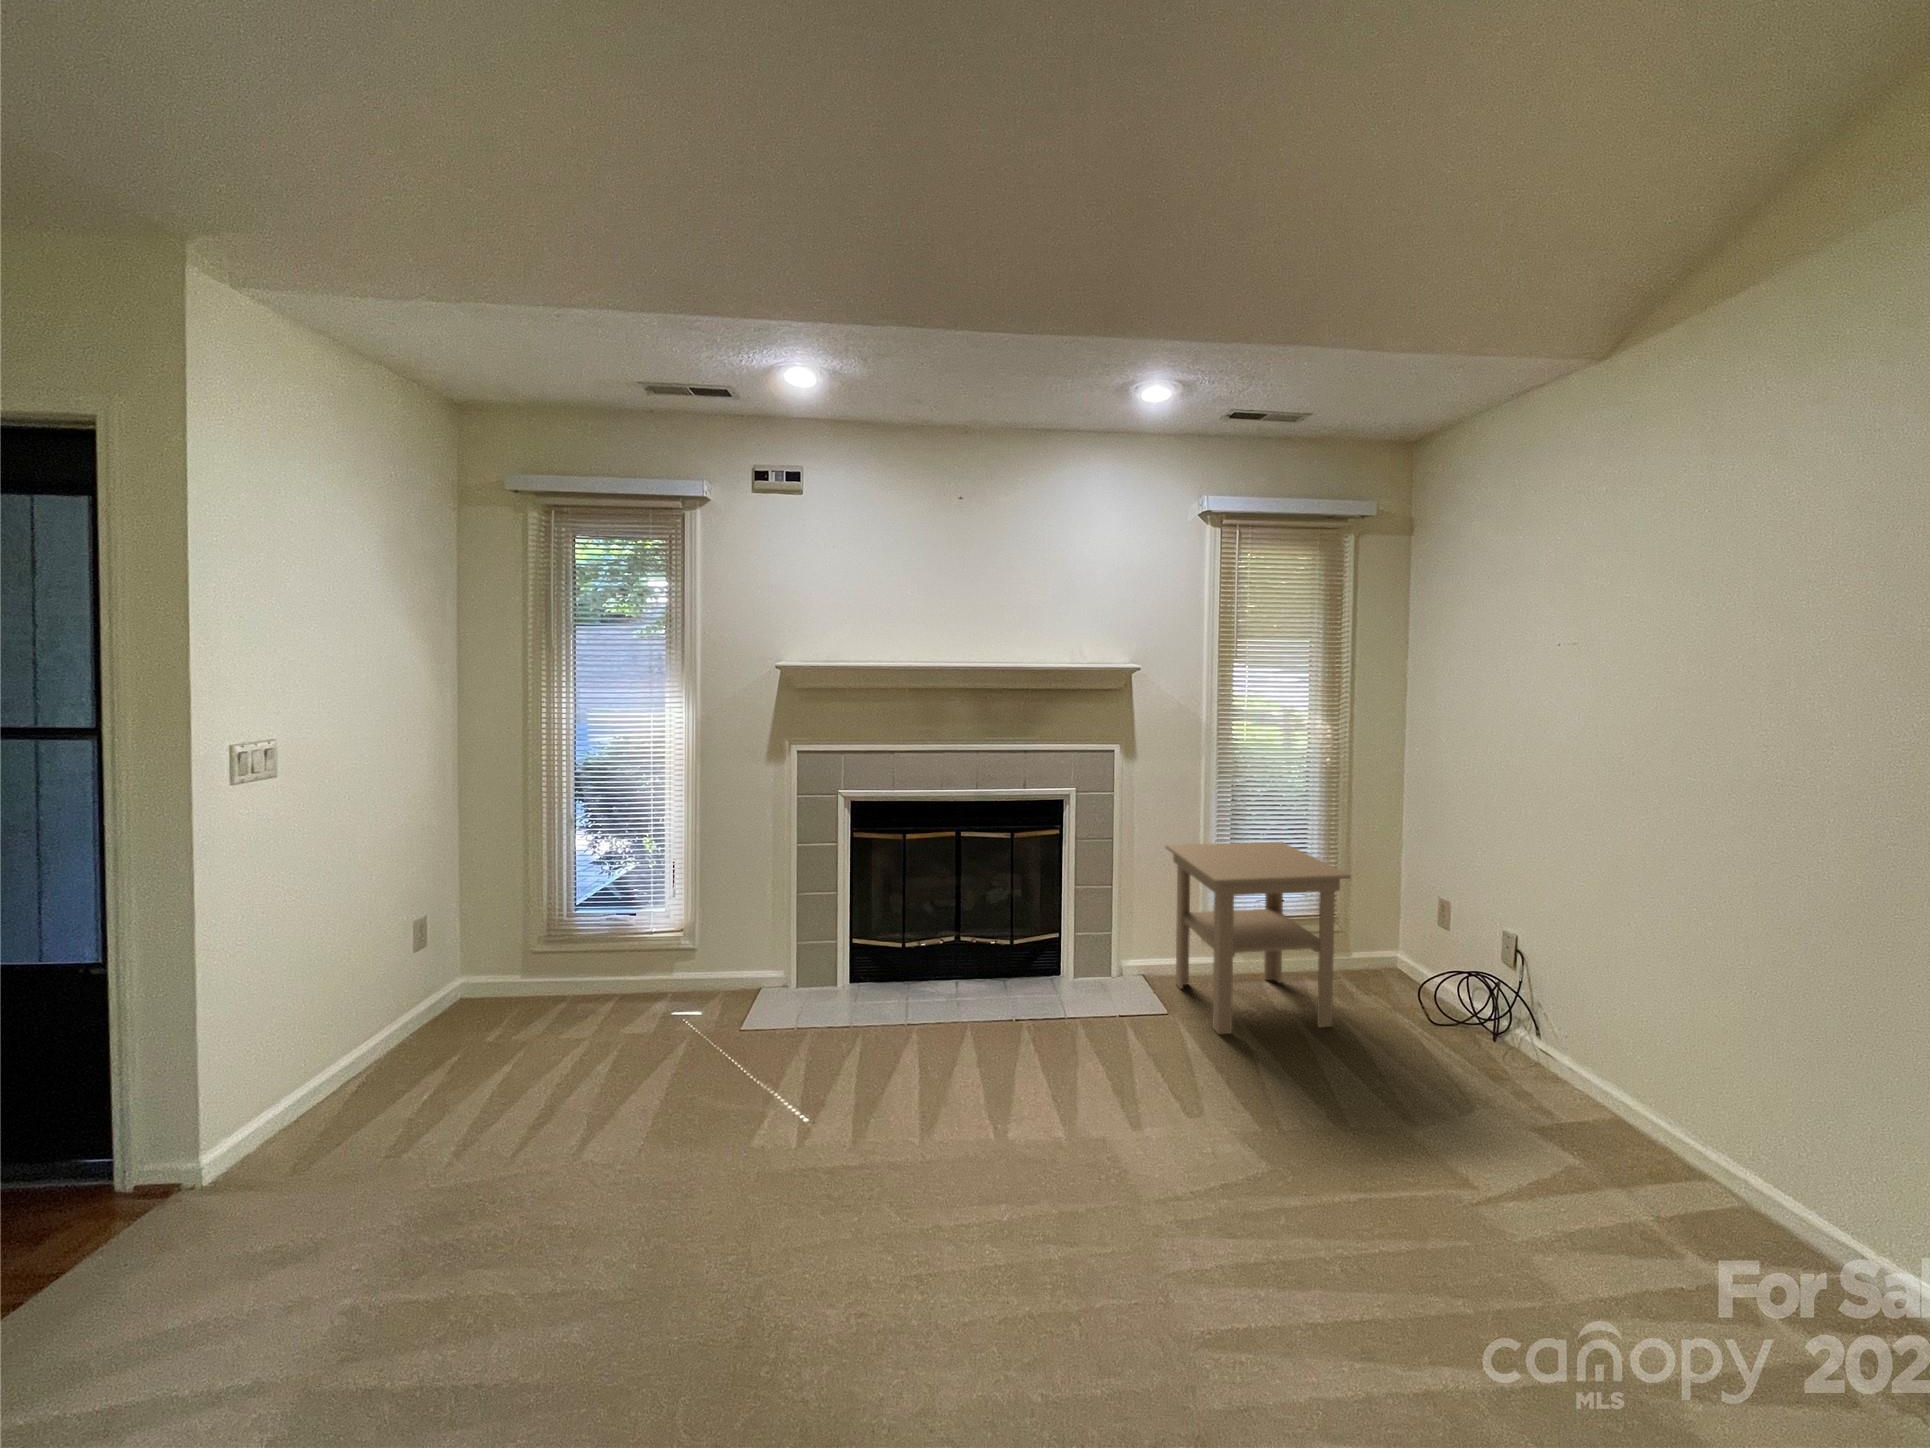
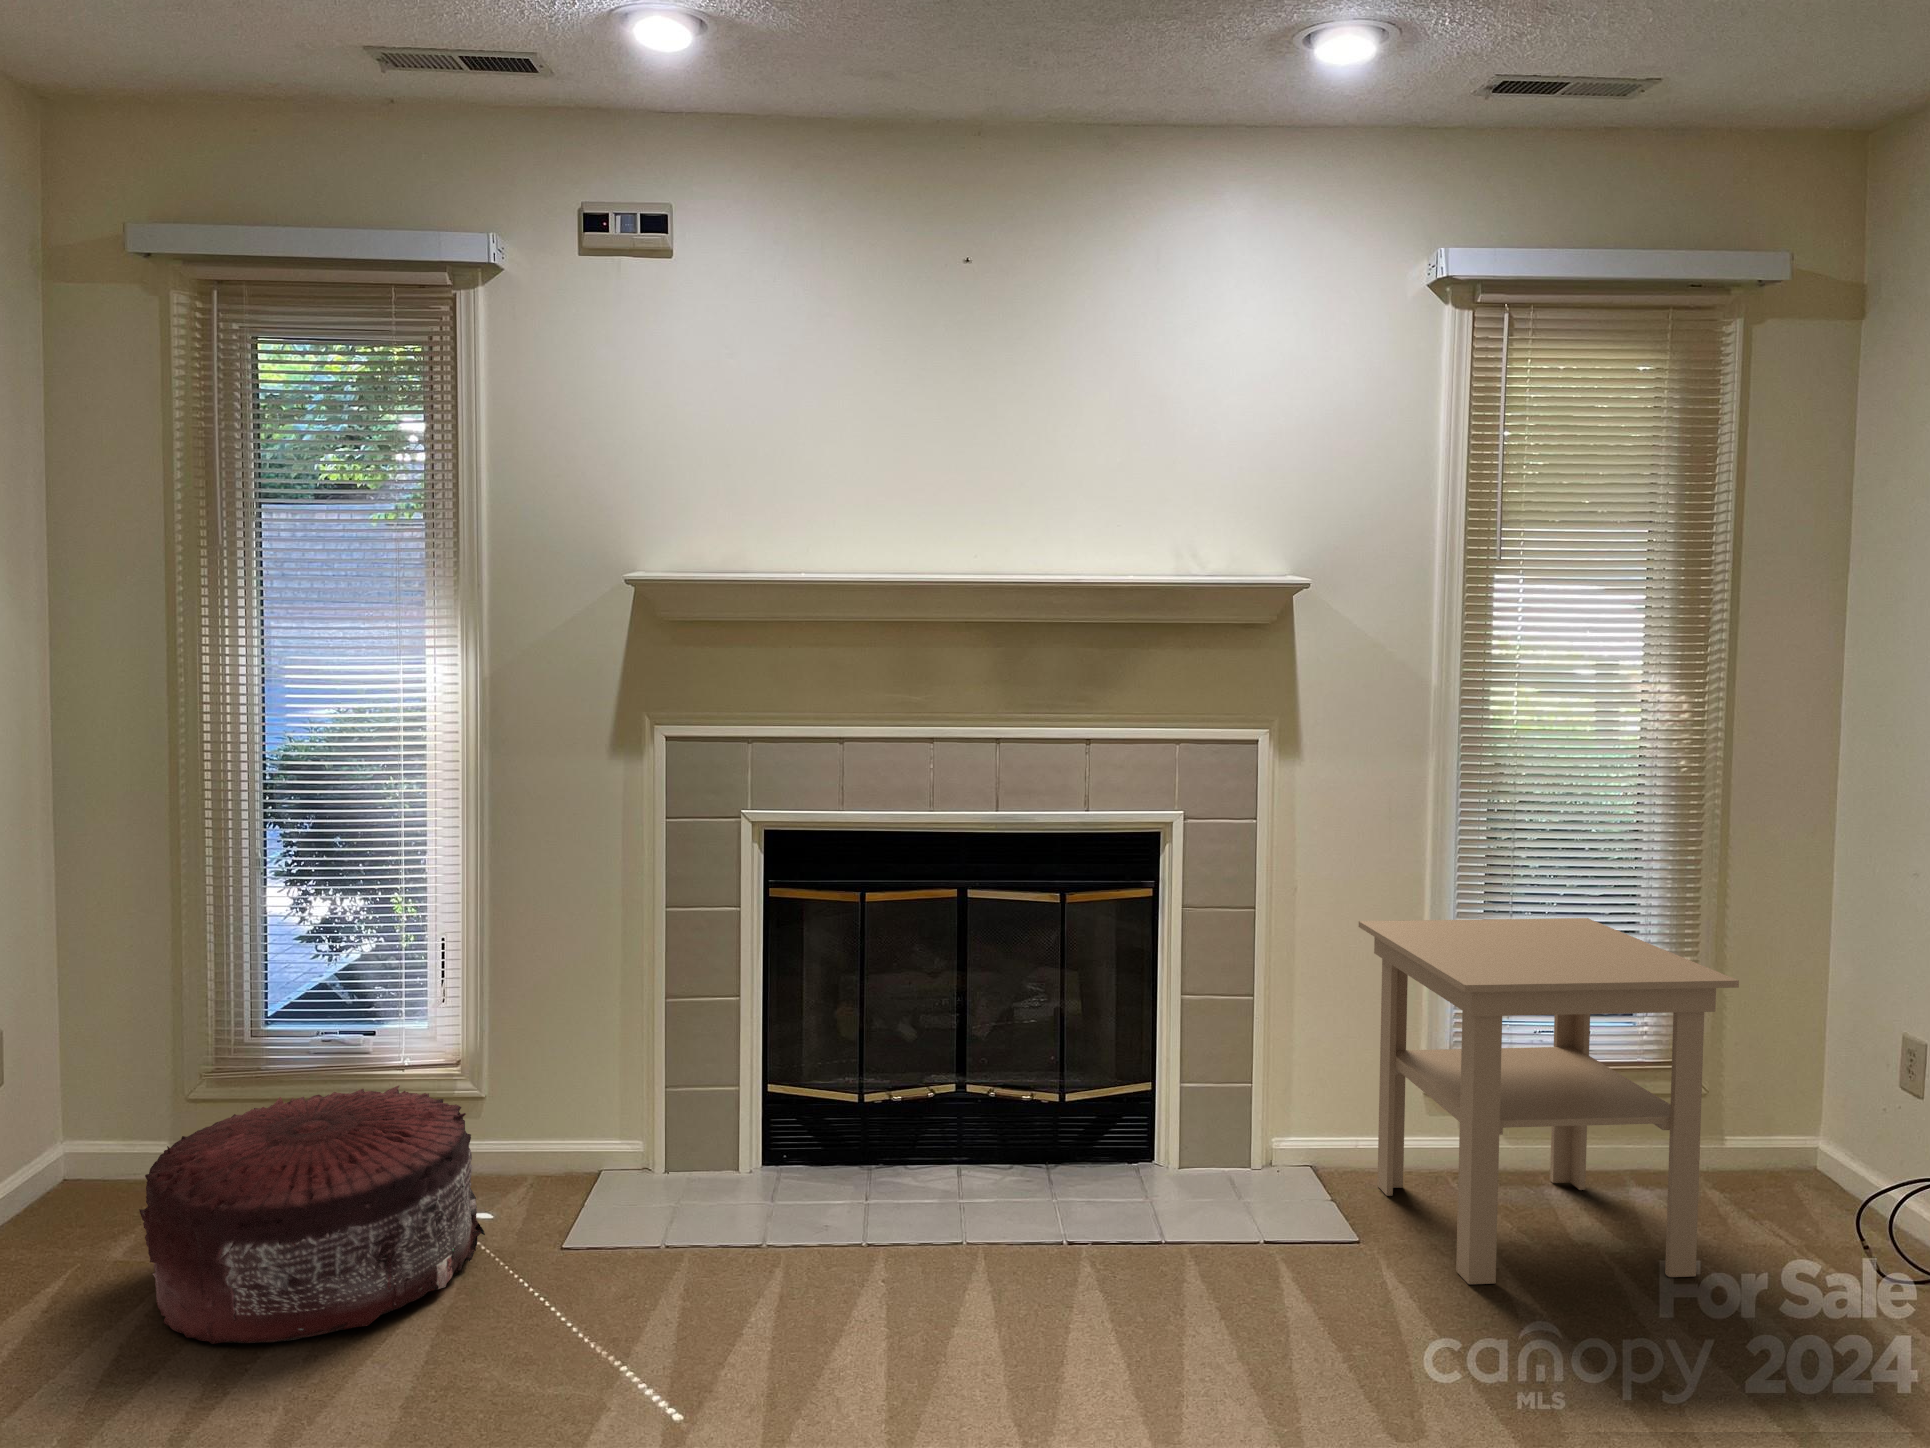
pouf: none [505,943,698,1089] -> present [139,1086,485,1344]

